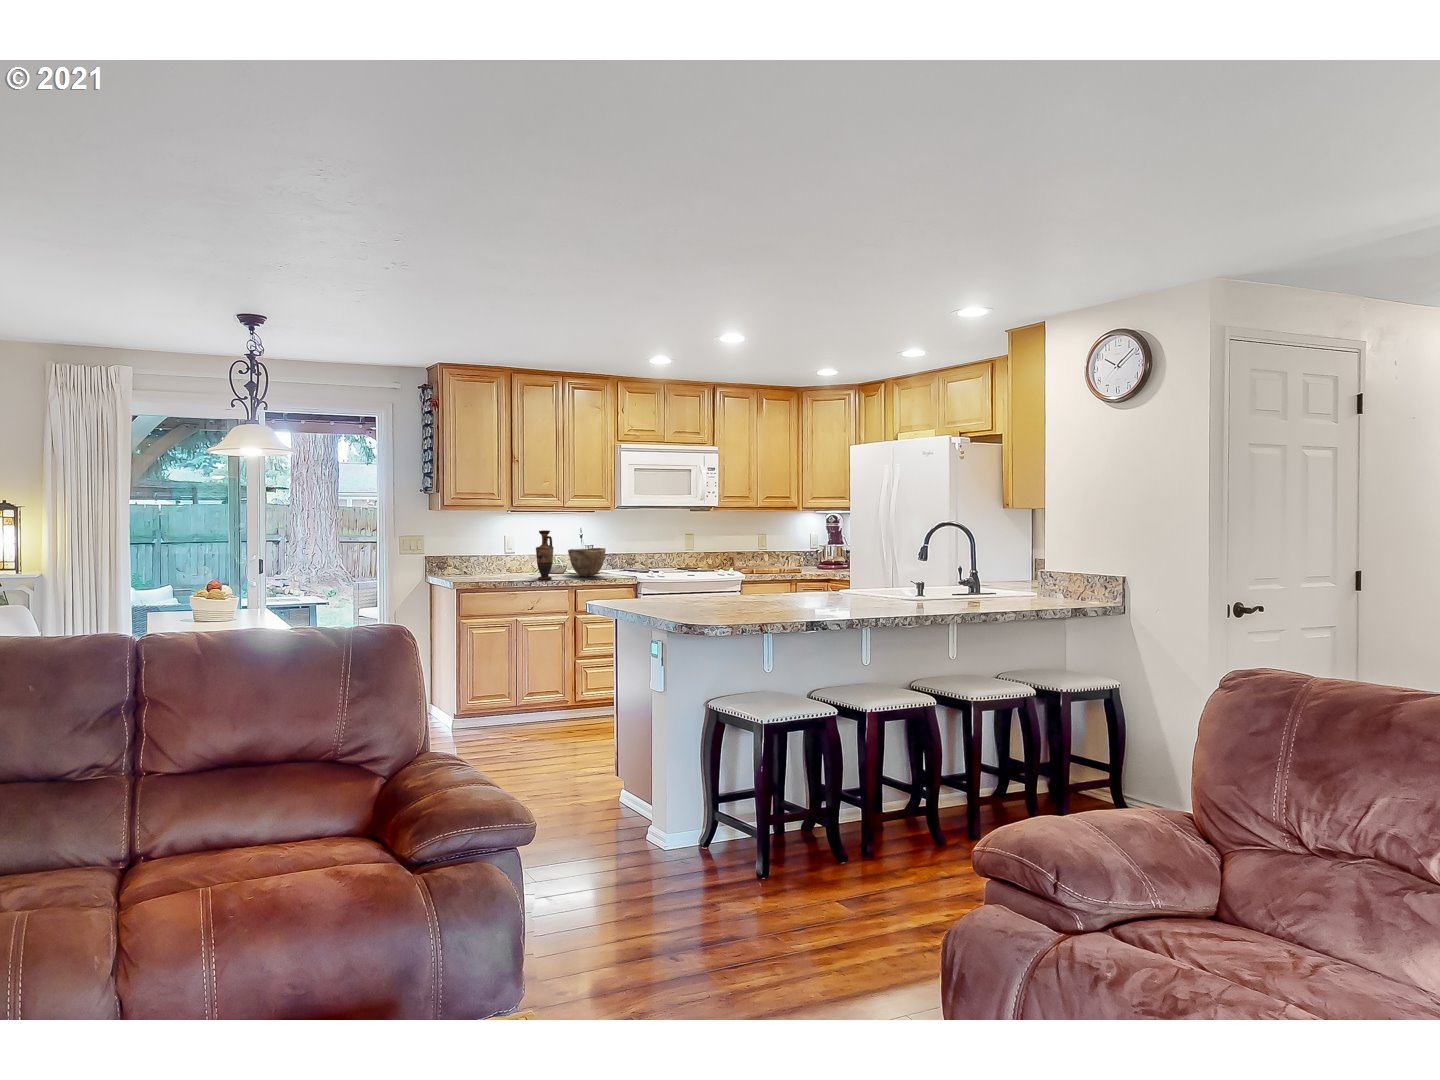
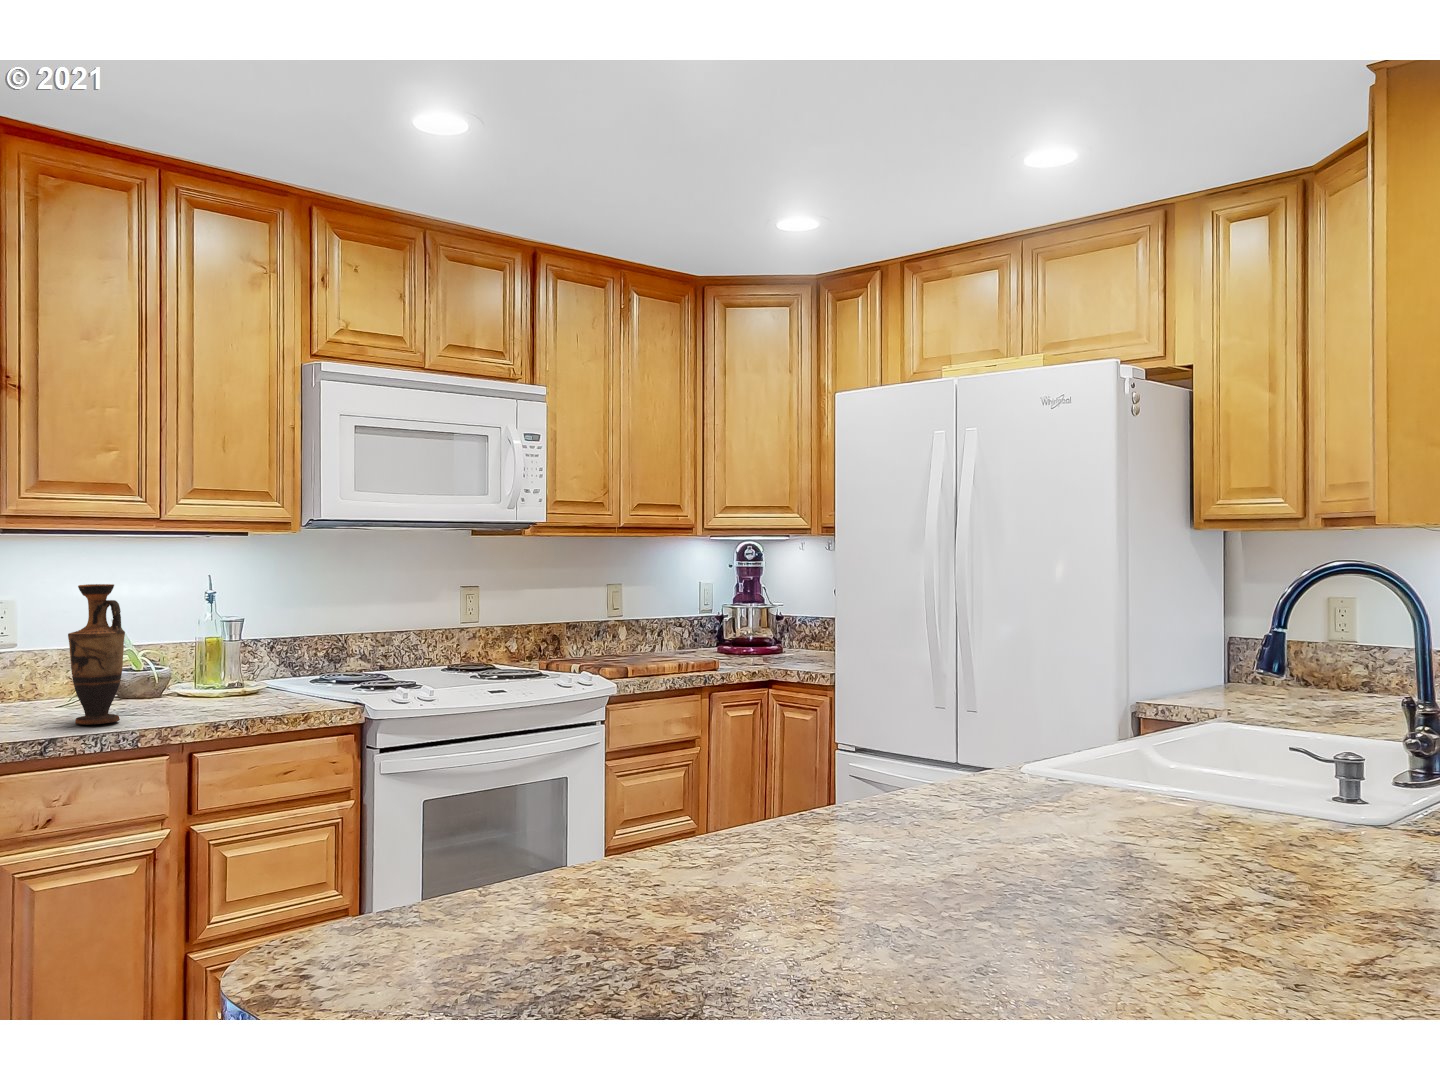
bowl: present [568,548,606,577] -> none [170,627,279,705]

